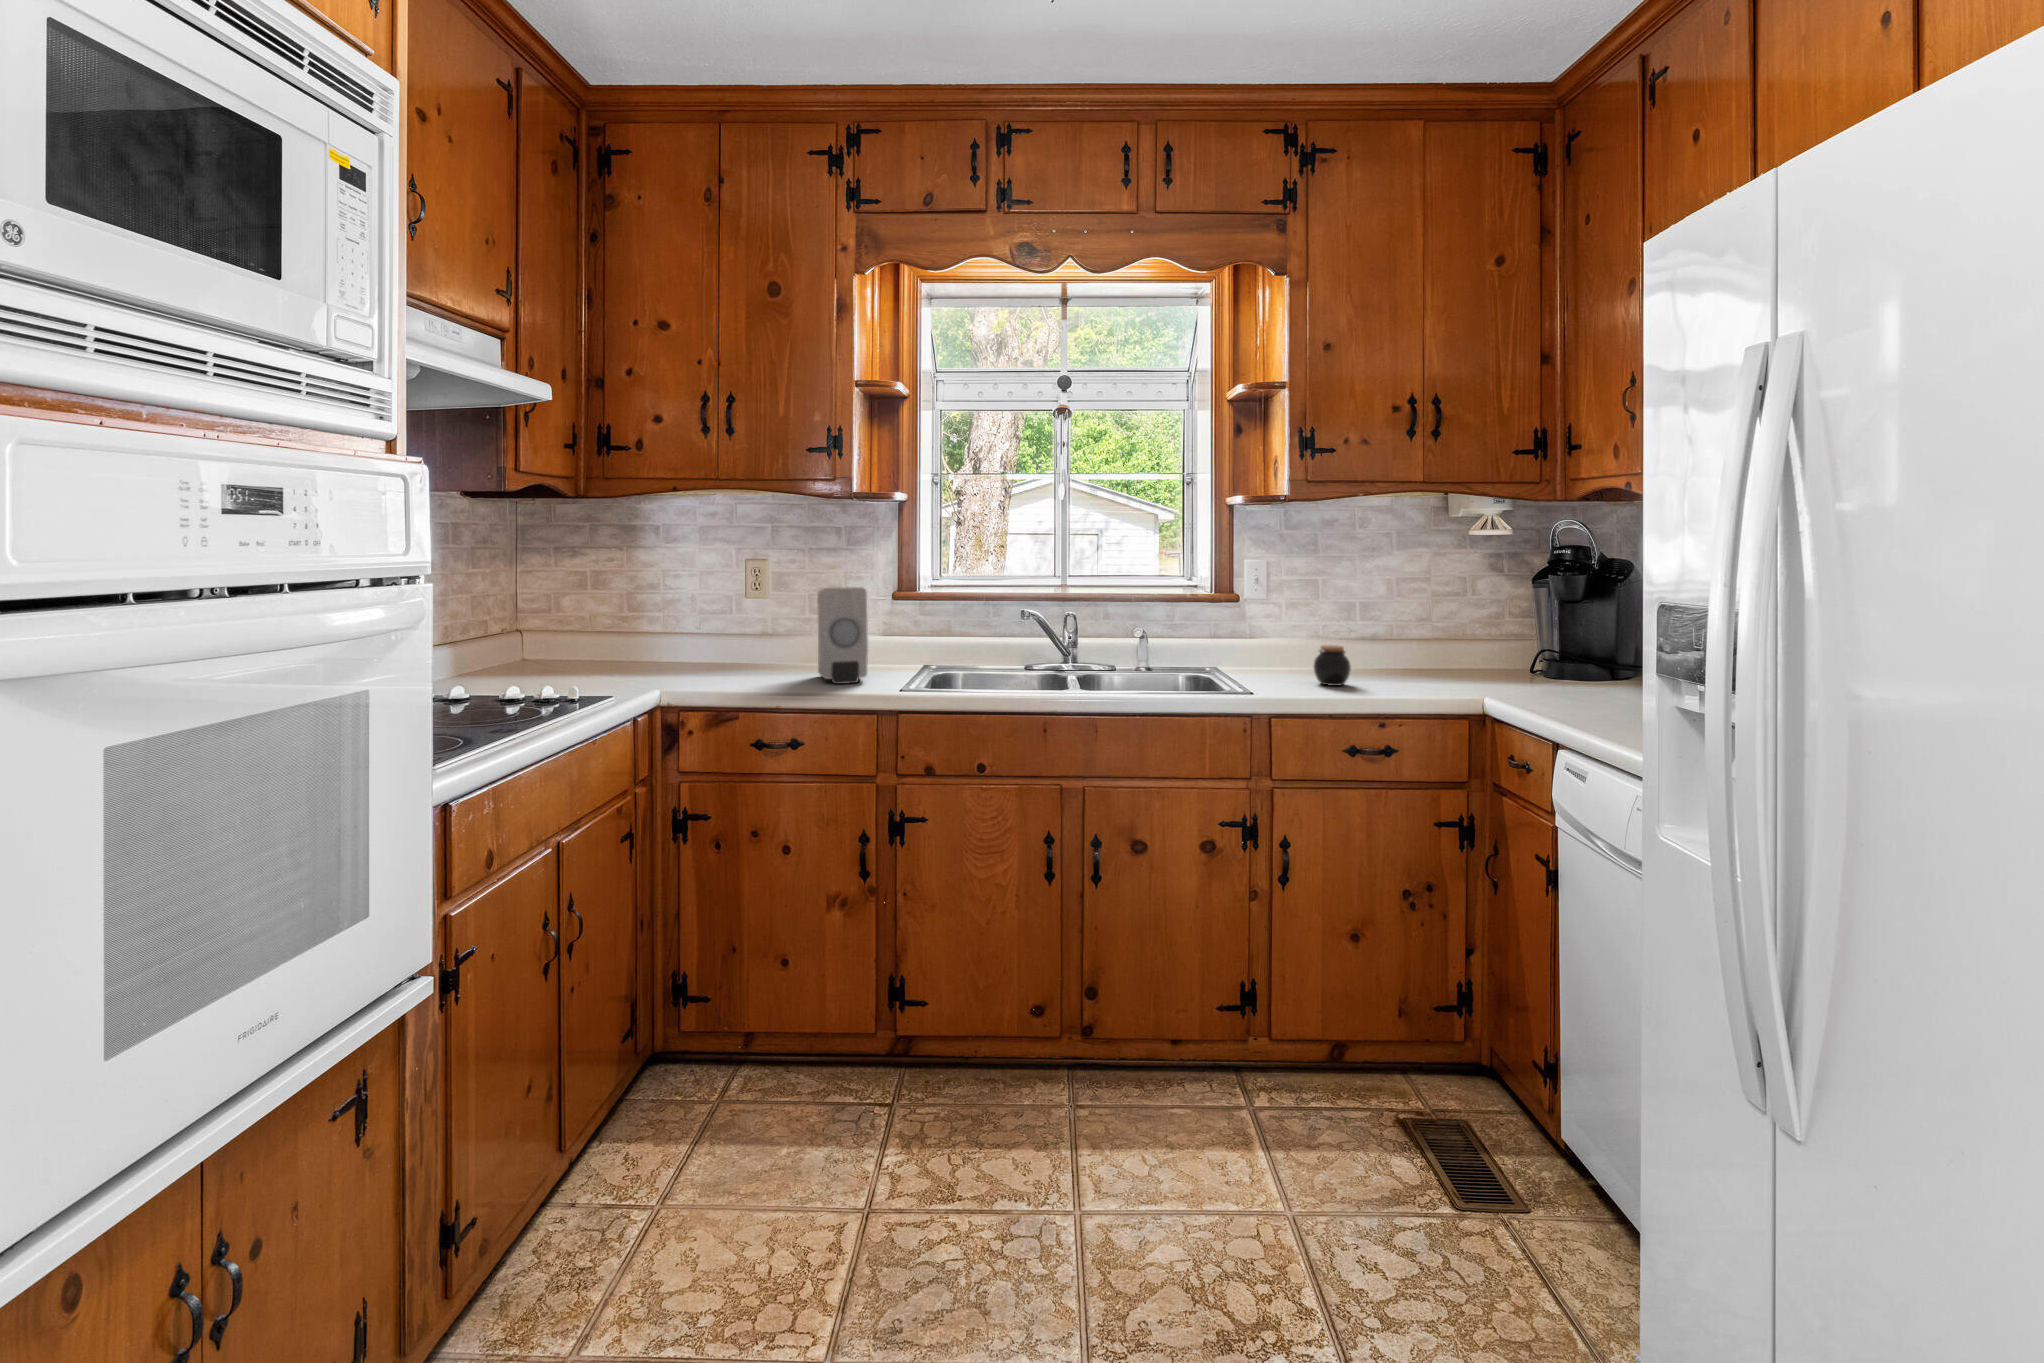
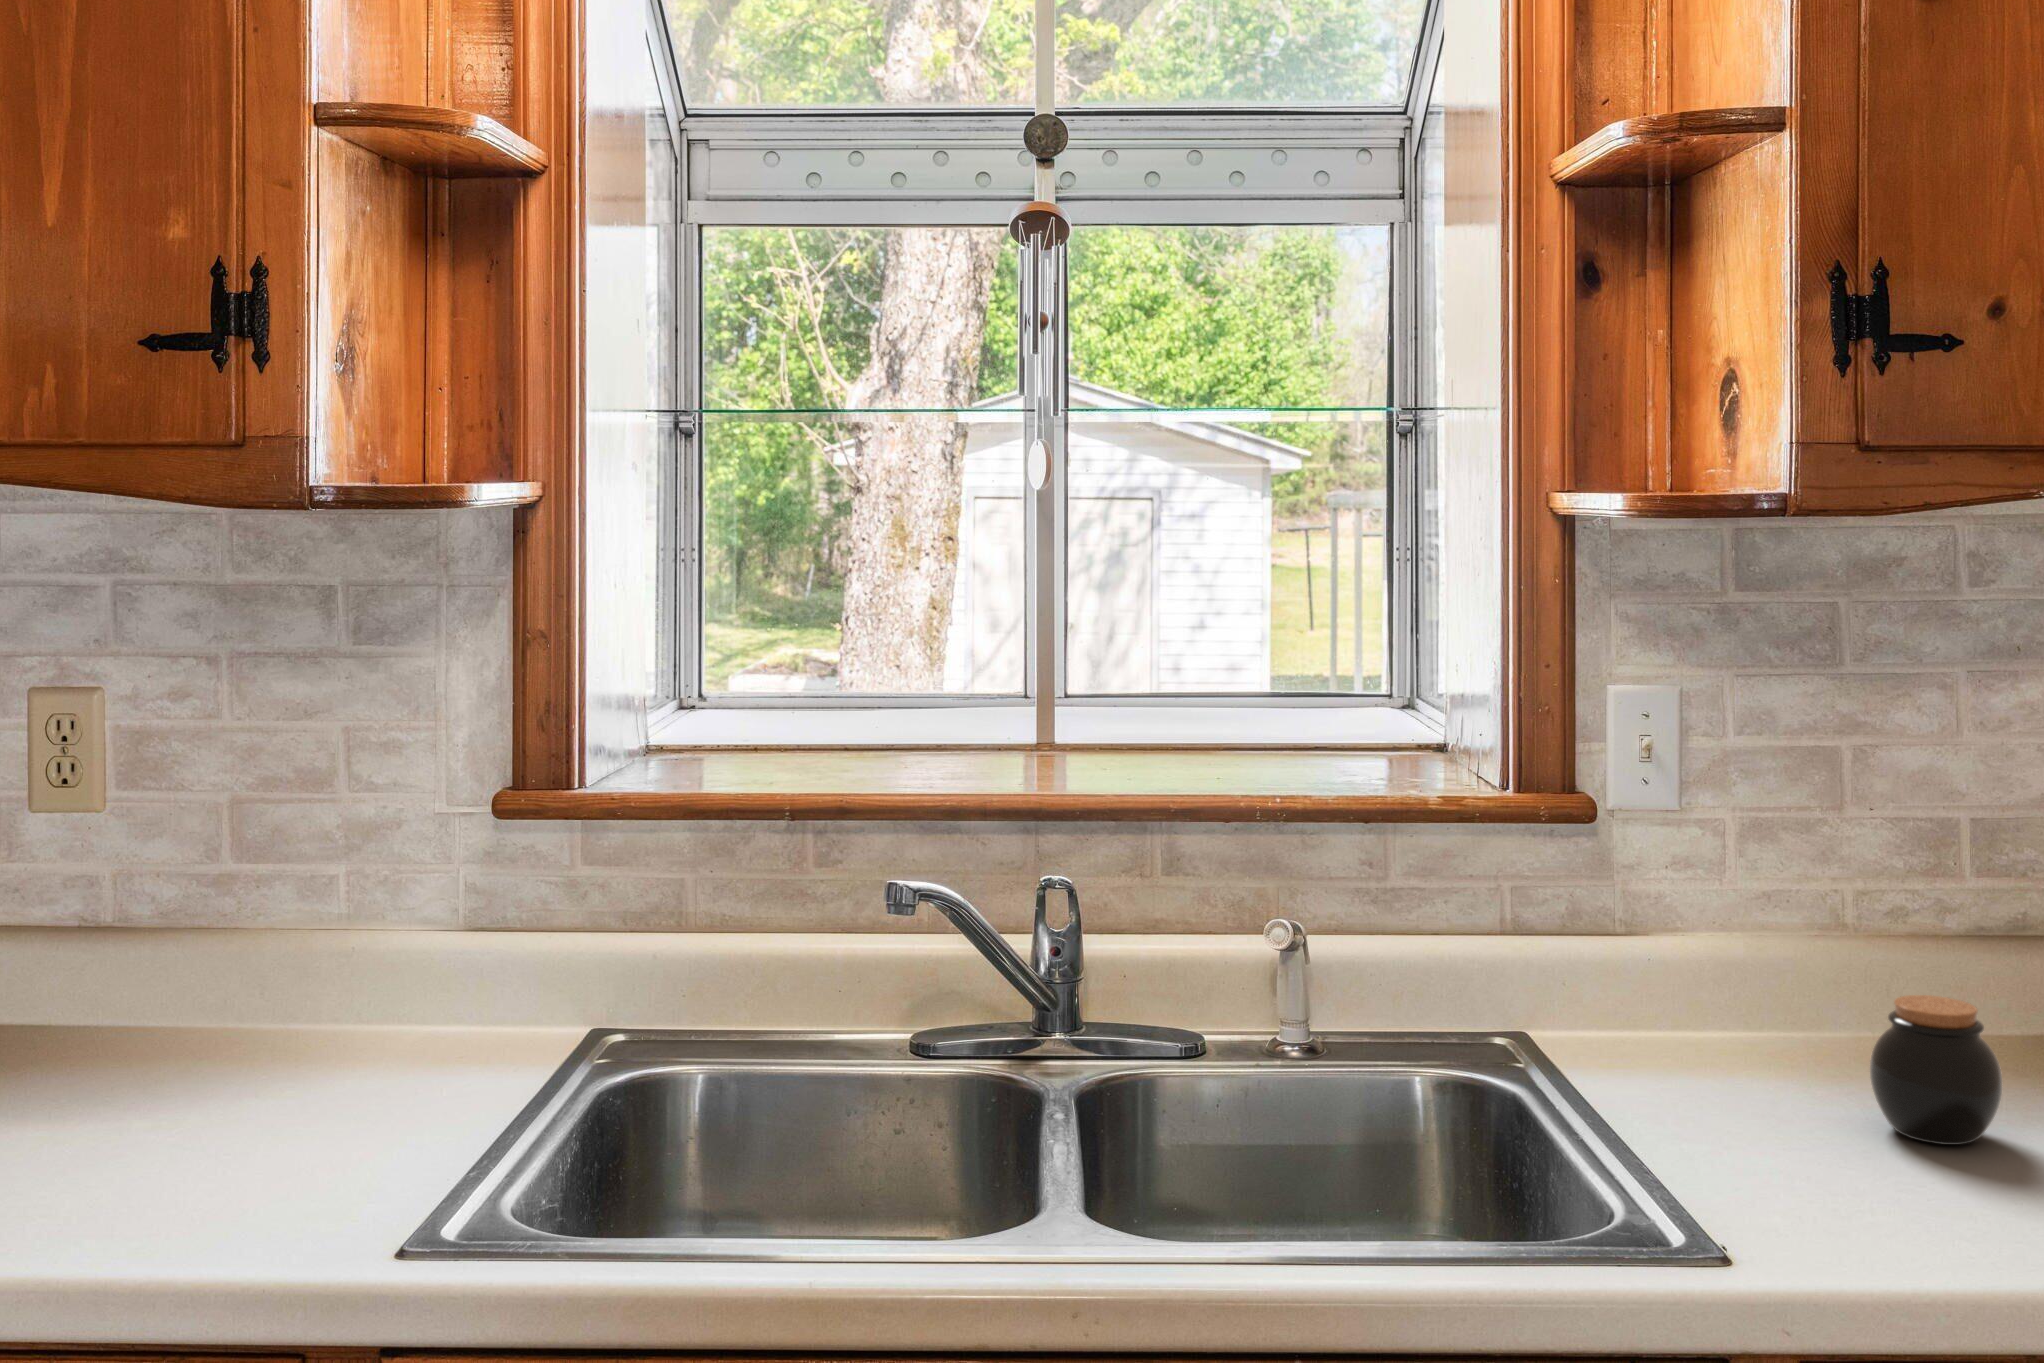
soap dispenser: present [818,587,868,684] -> none [175,807,349,1165]

